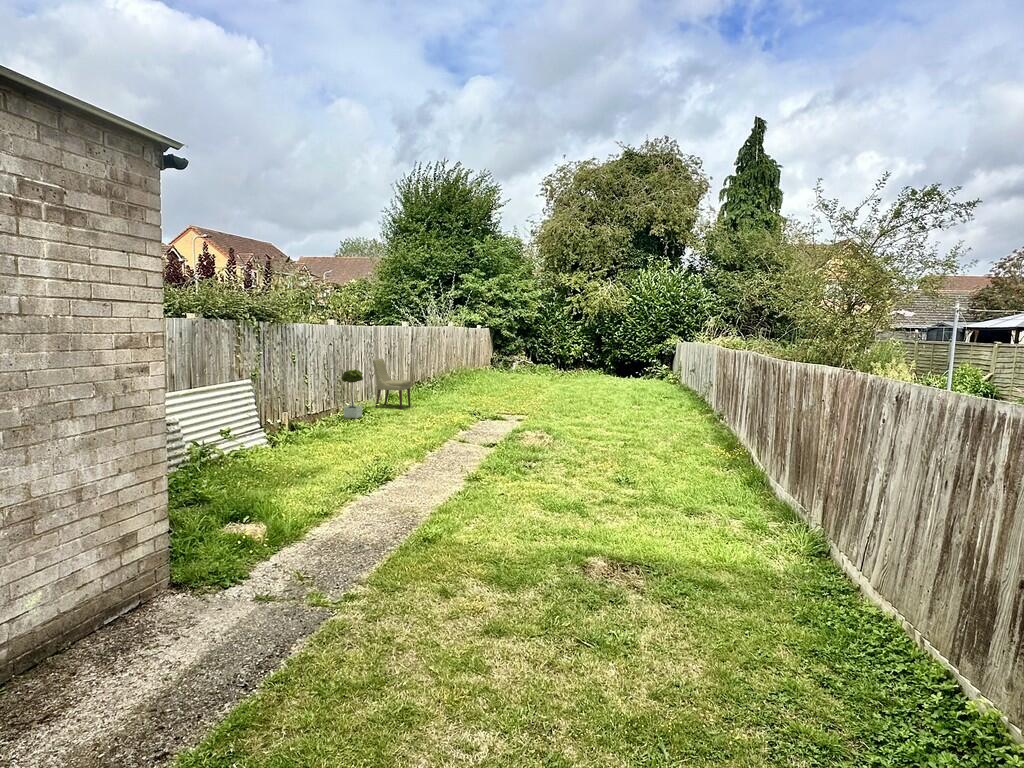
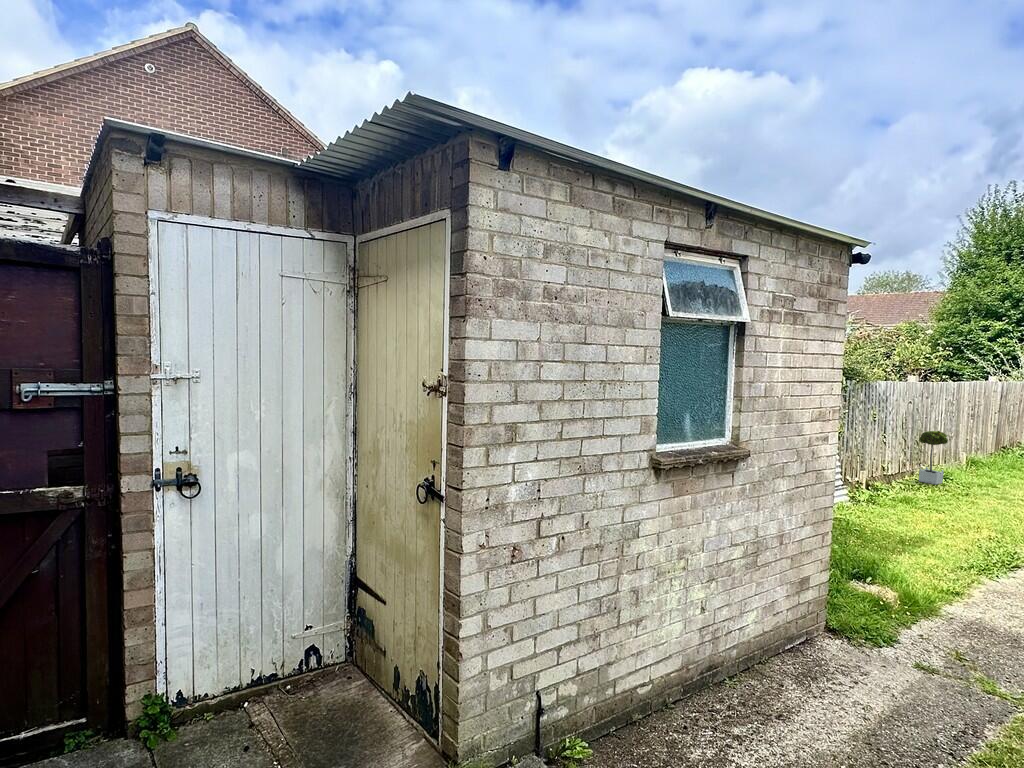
chair: present [373,358,411,409] -> none [955,419,1011,482]

